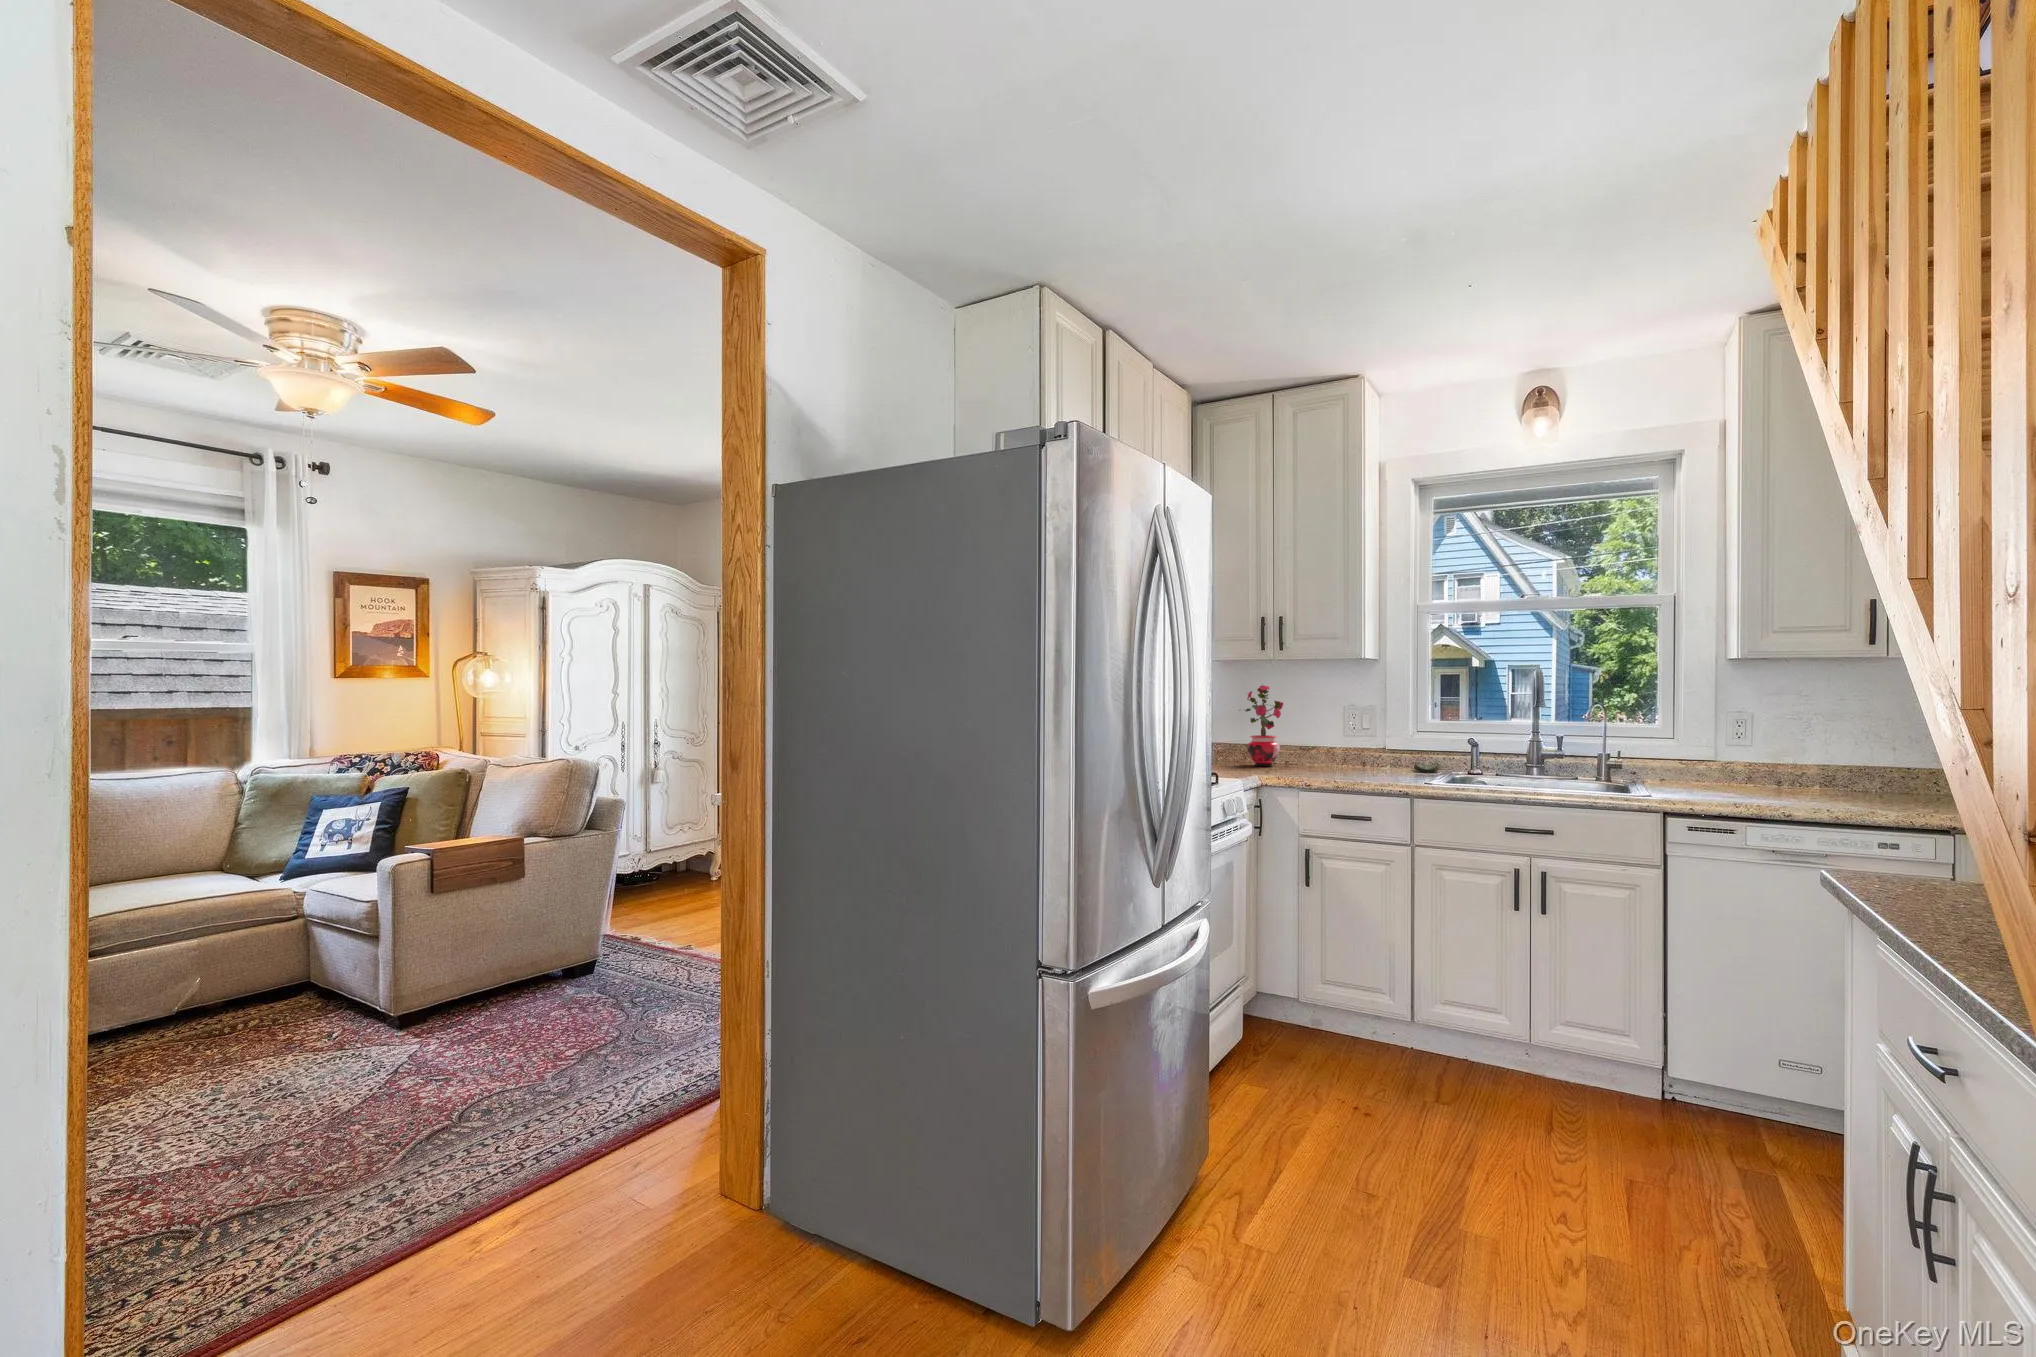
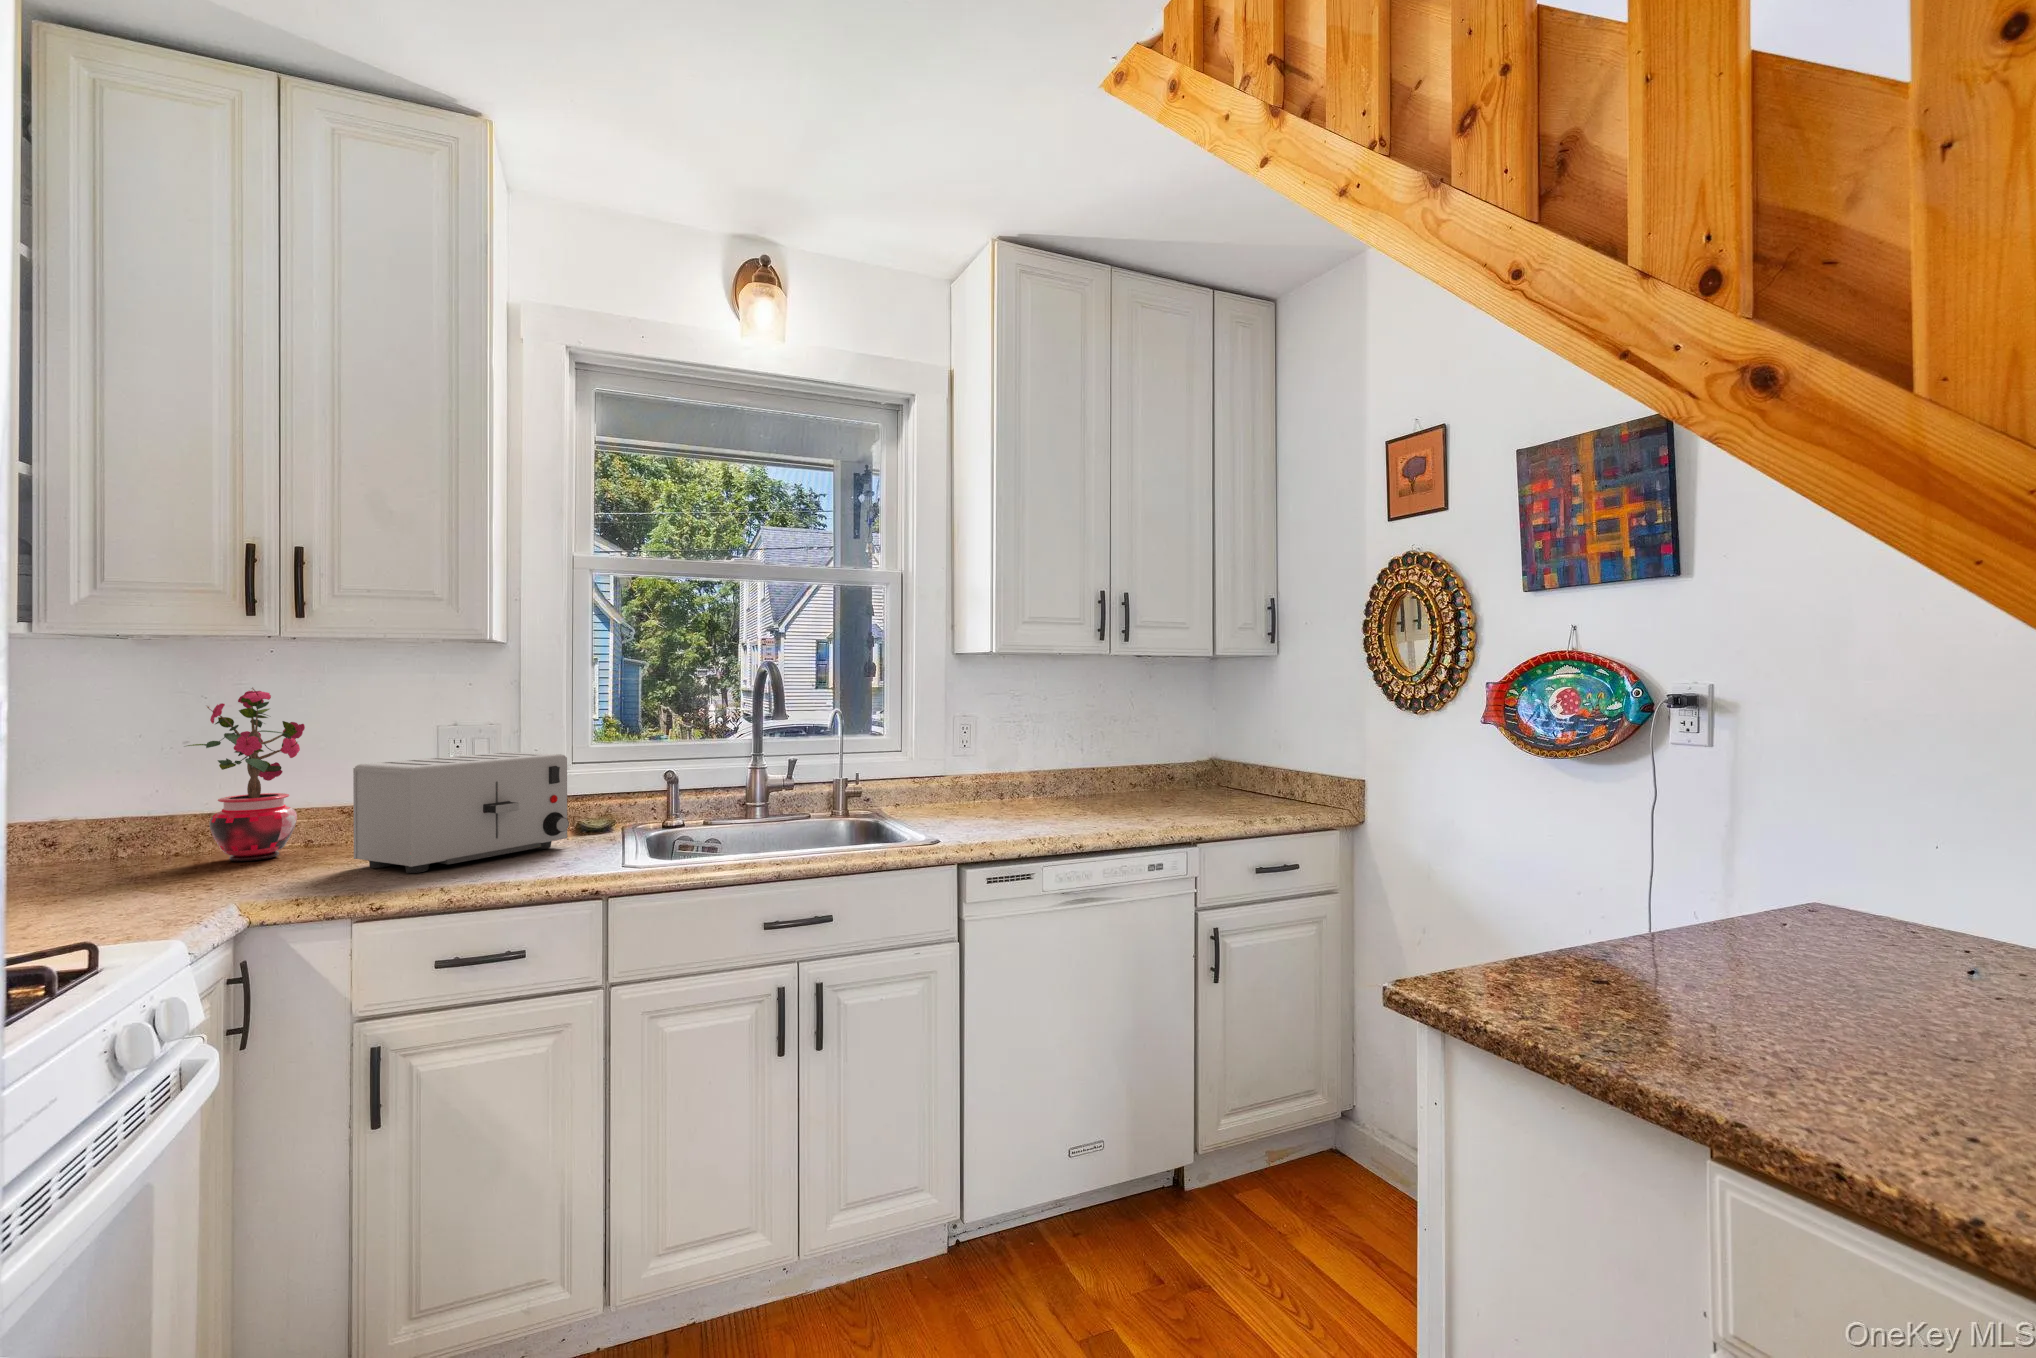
toaster: none [1301,721,1403,776] -> present [353,752,569,873]

